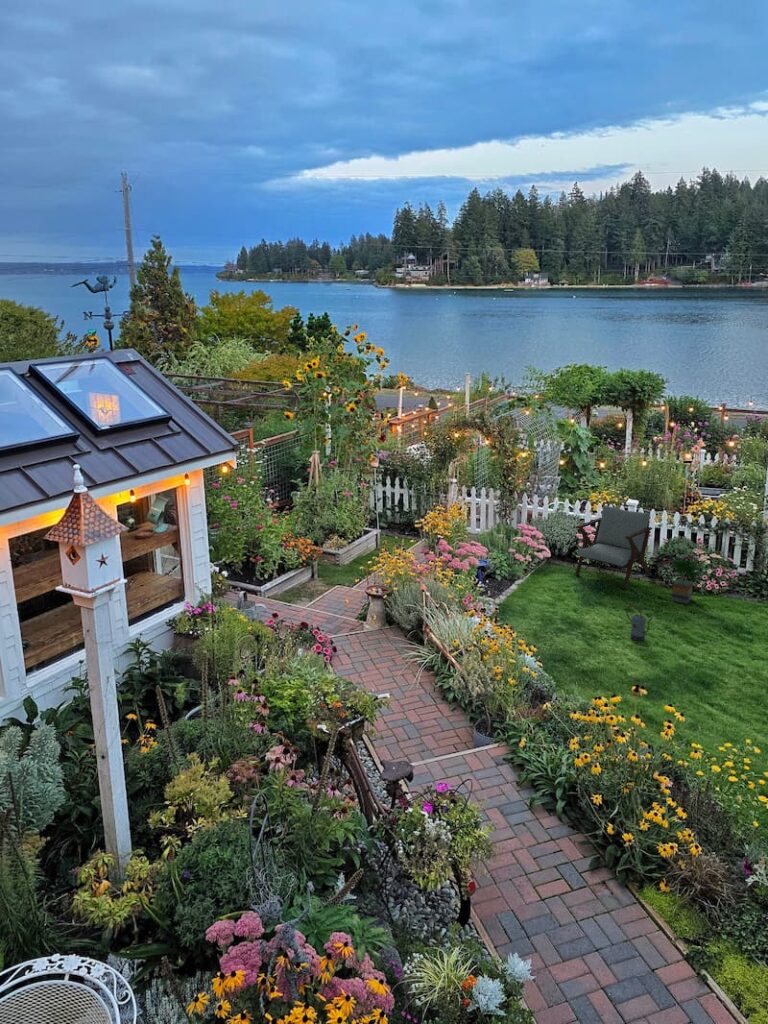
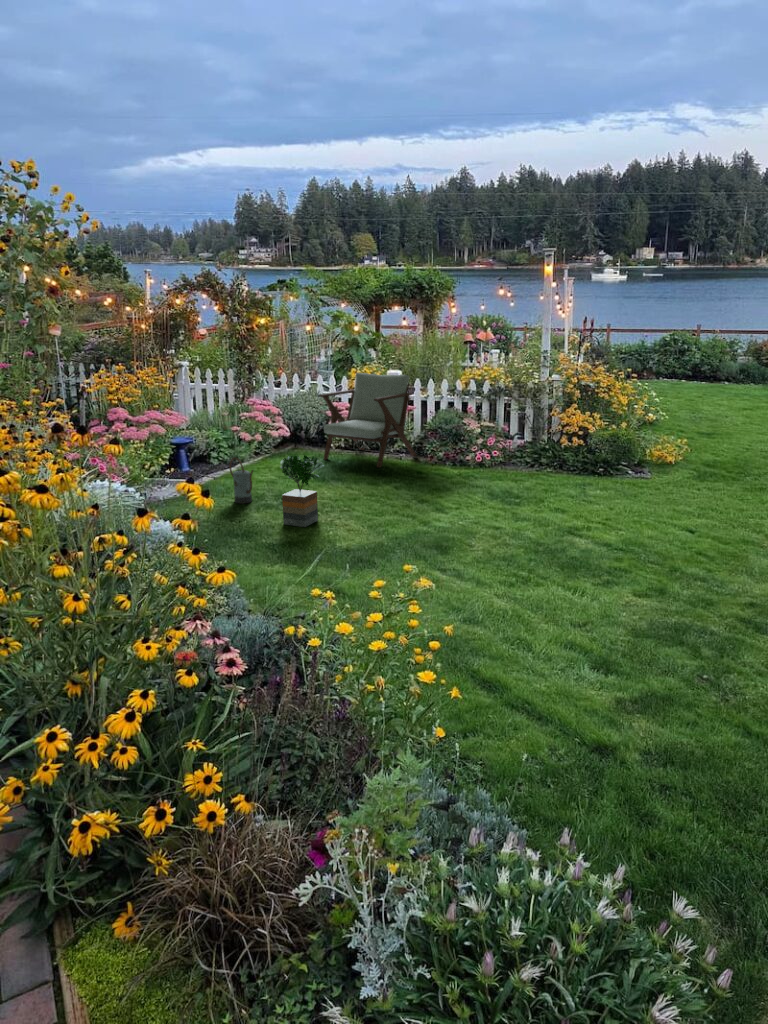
potted tree: present [672,560,699,604] -> present [281,455,323,527]
watering can: present [626,605,652,641] -> present [229,458,253,504]

